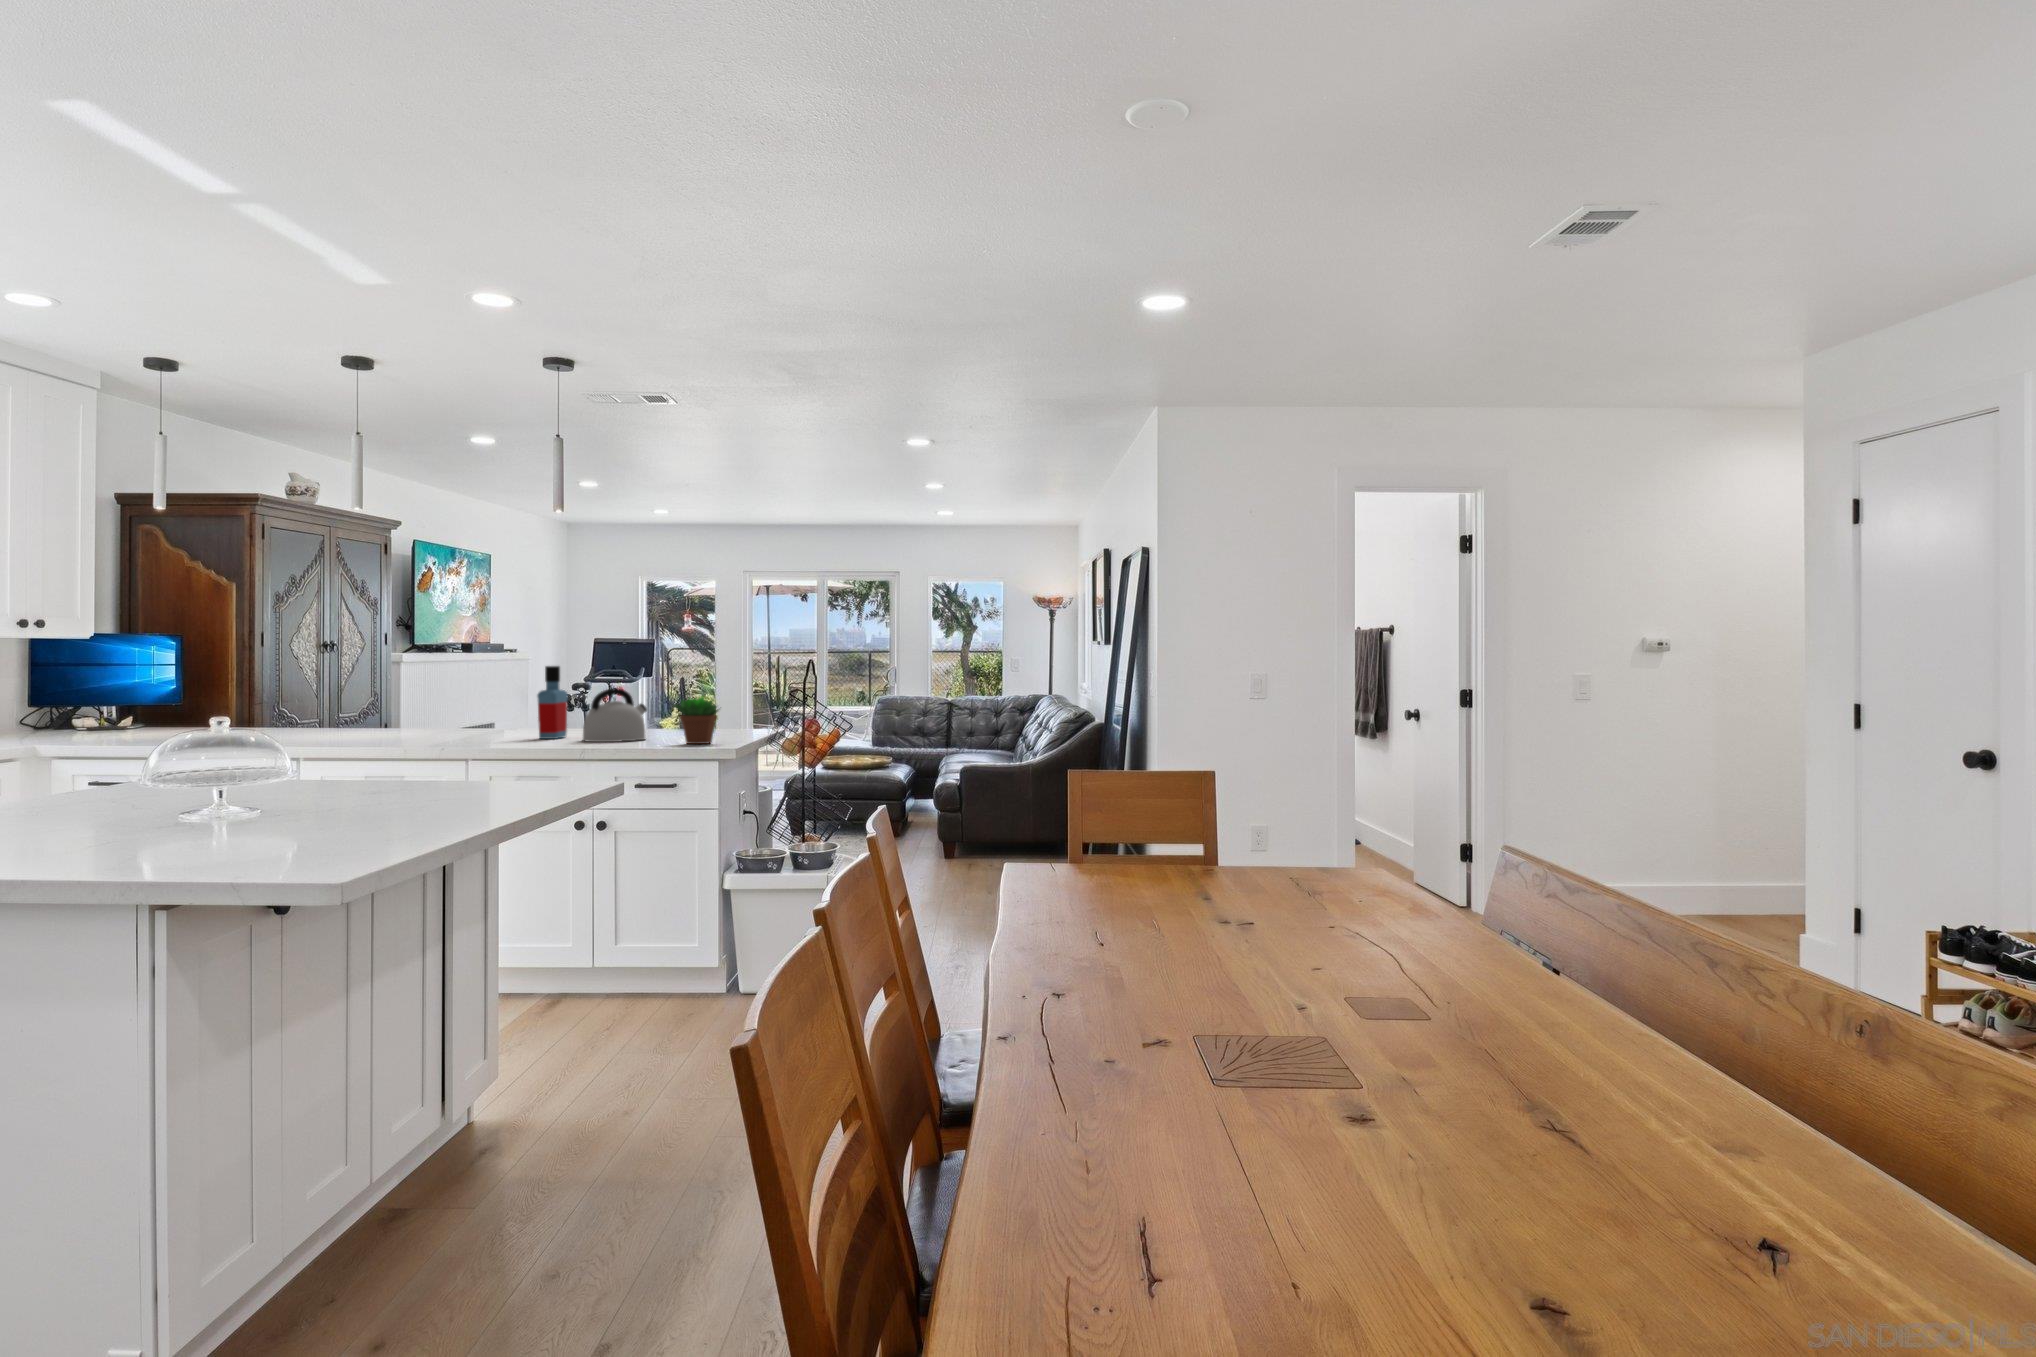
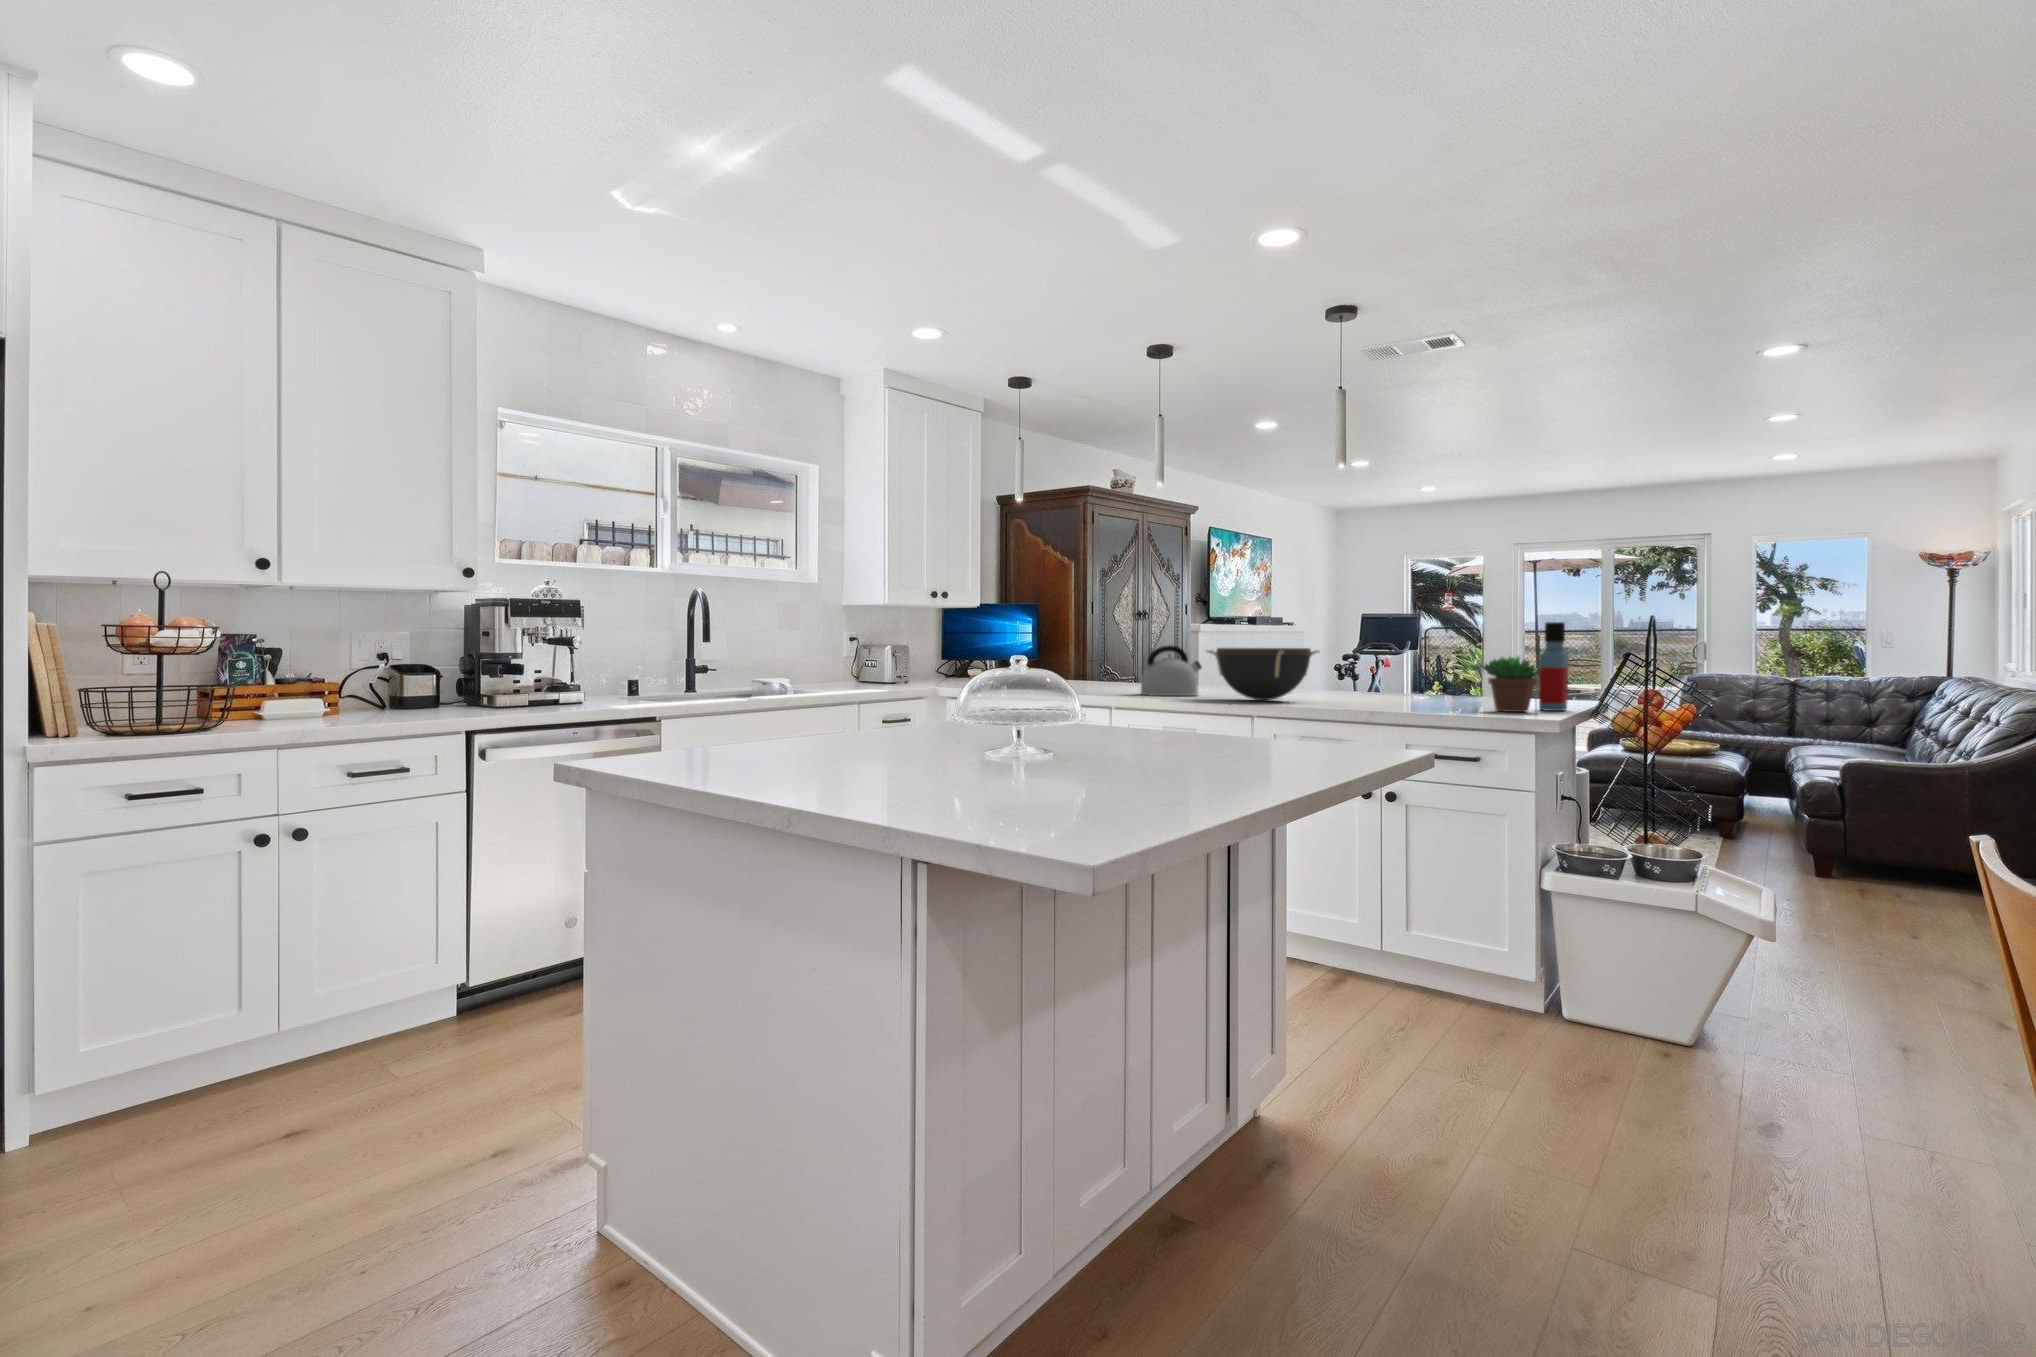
bottle: present [537,666,568,739] -> present [1539,622,1569,711]
kettle: present [583,688,647,742] -> present [1141,645,1202,696]
bowl: none [406,689,531,743] -> present [1207,648,1319,700]

